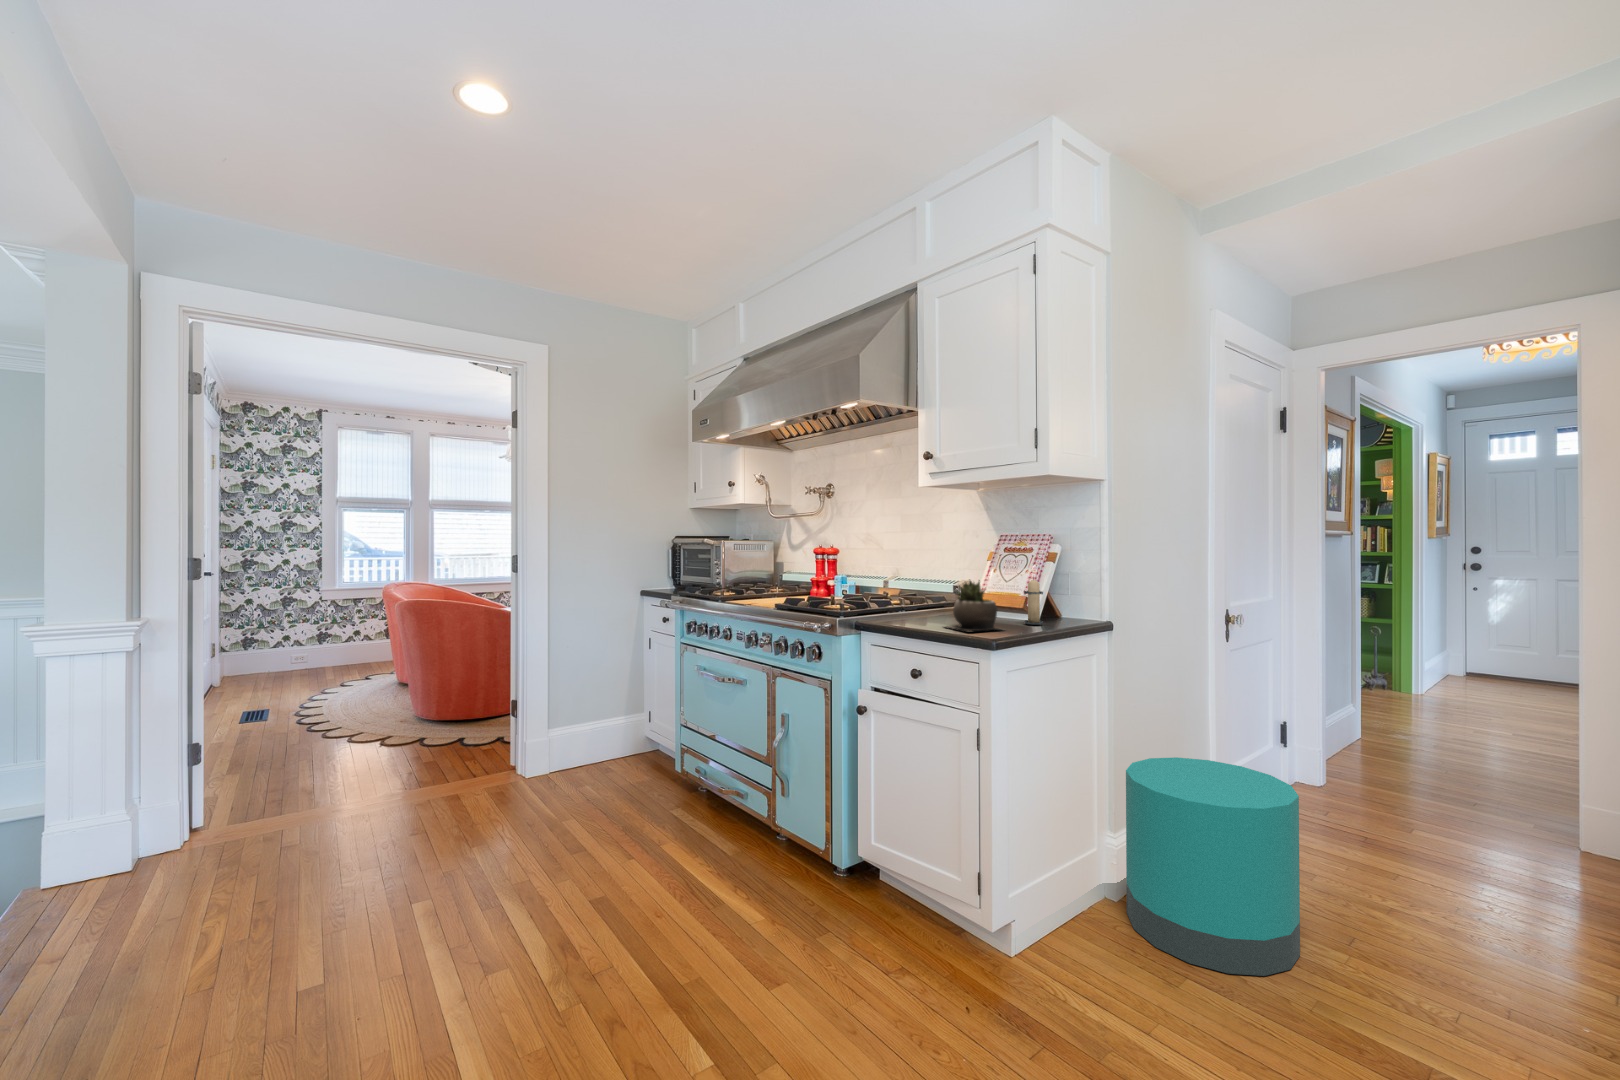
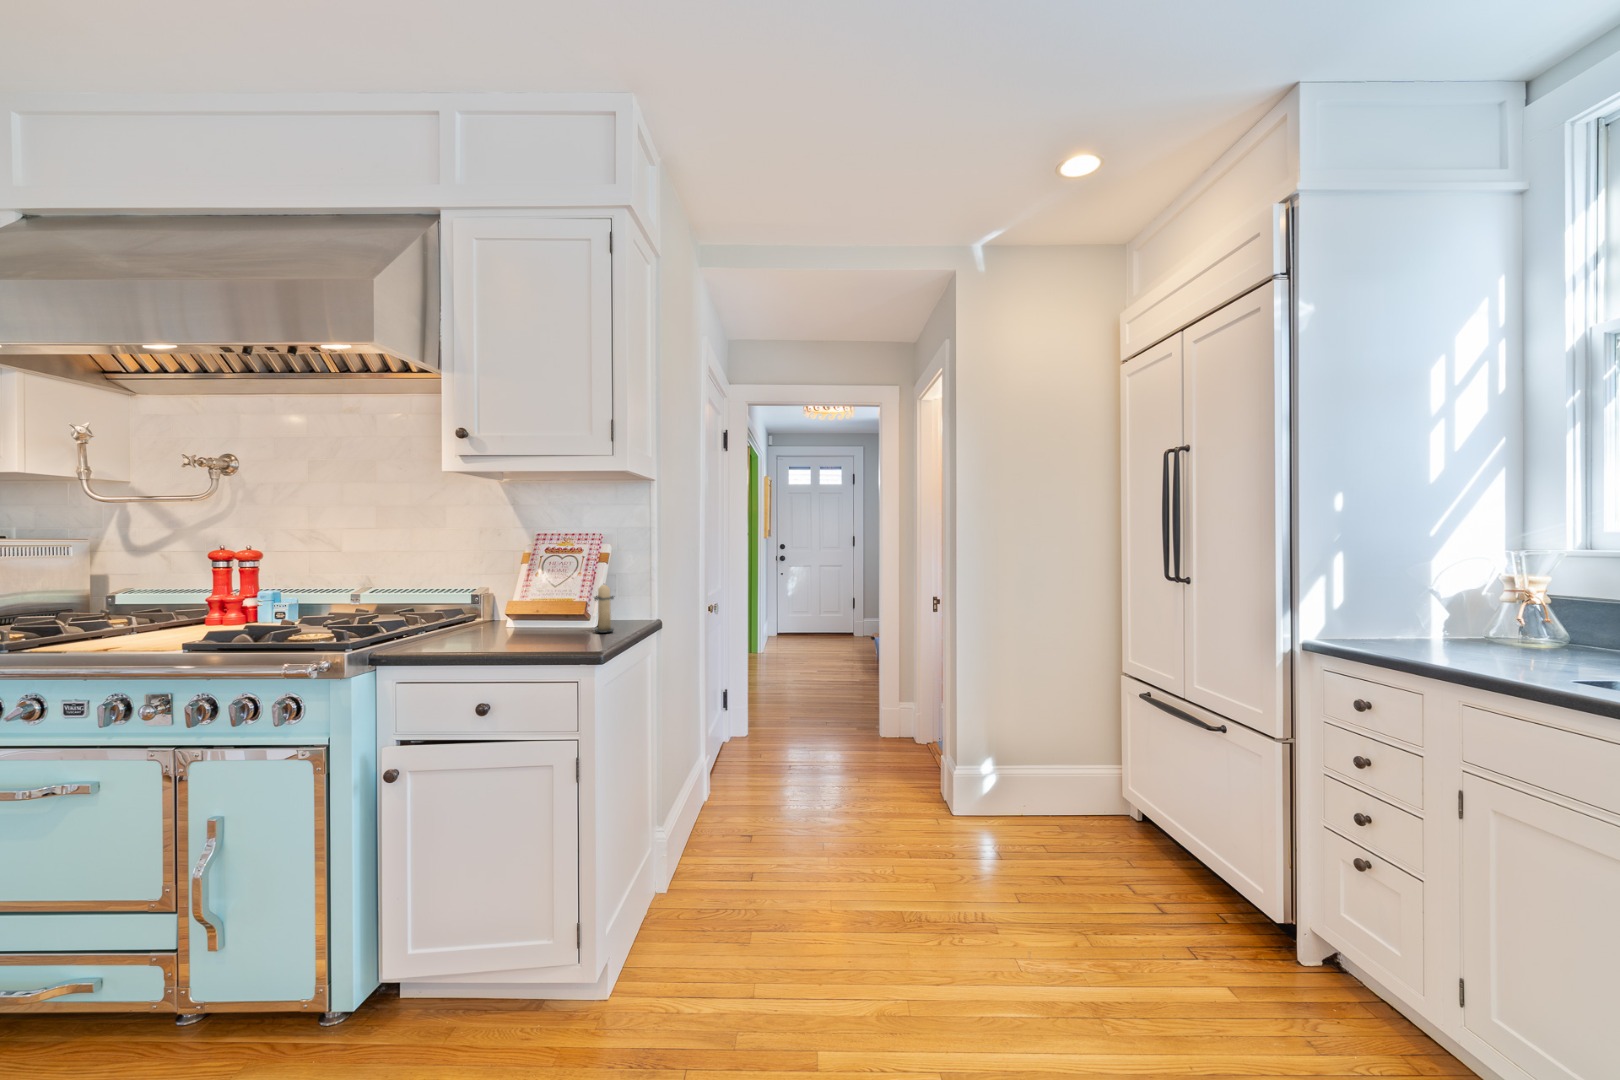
succulent plant: present [947,579,999,632] -> none [511,588,589,649]
trash can: present [1126,757,1300,976] -> none [682,735,814,922]

